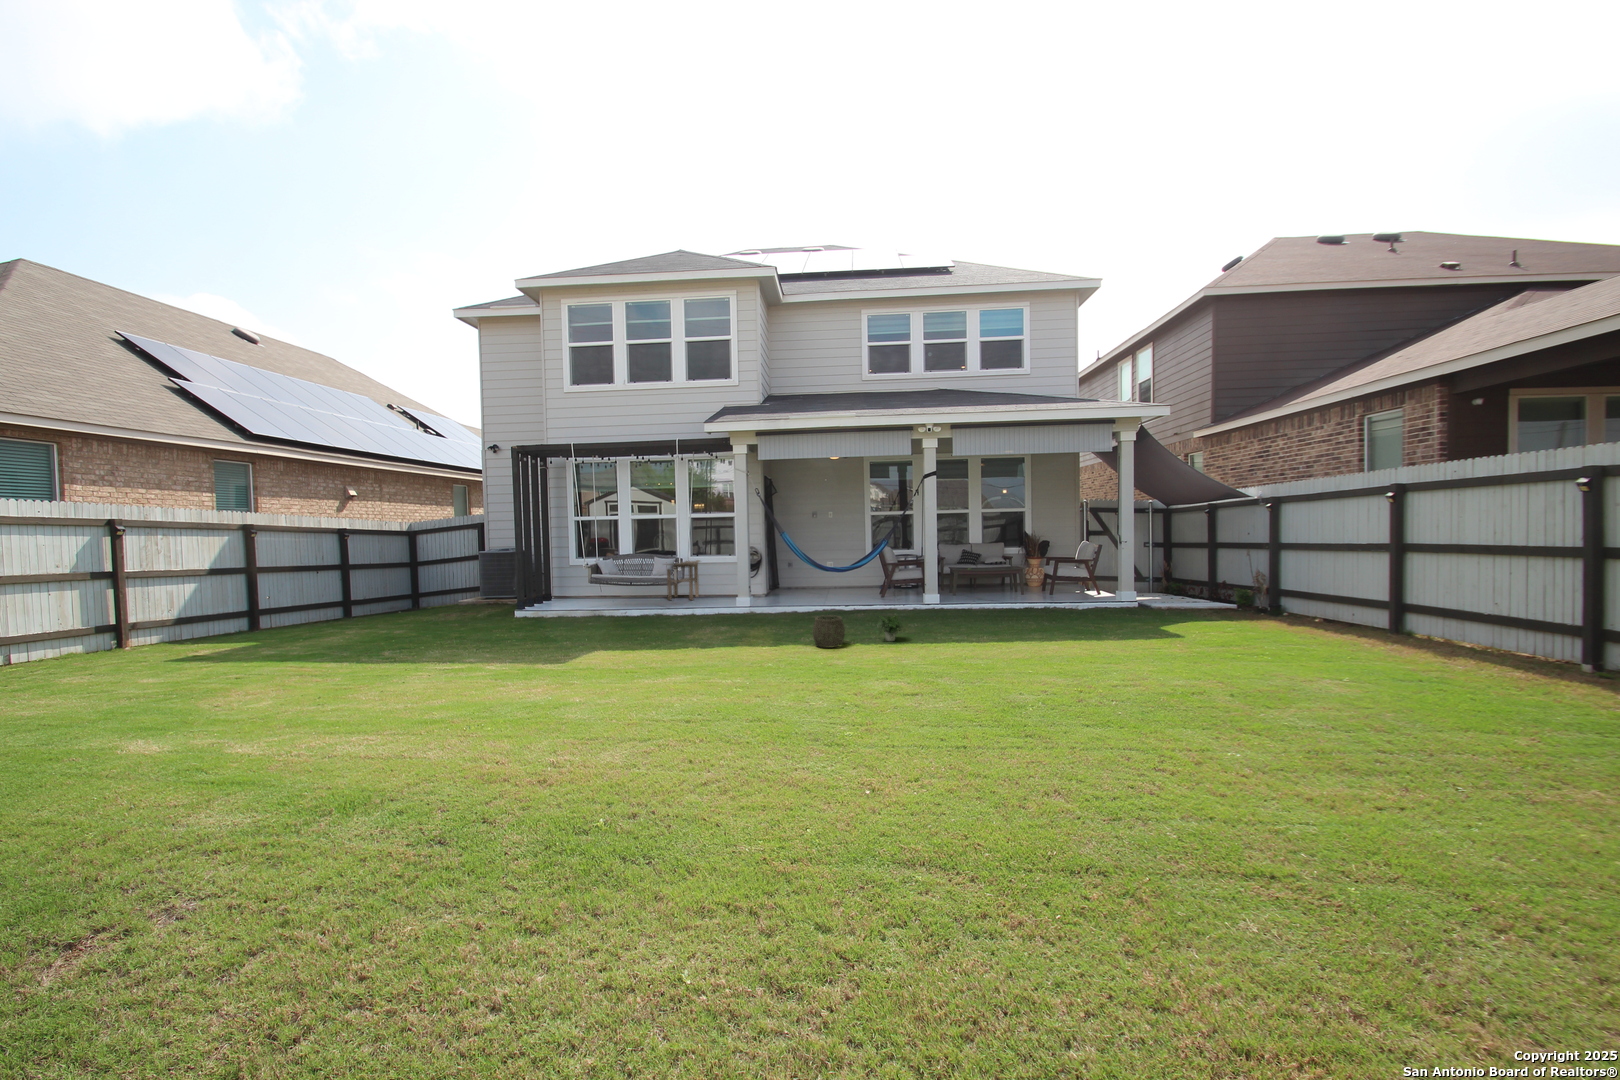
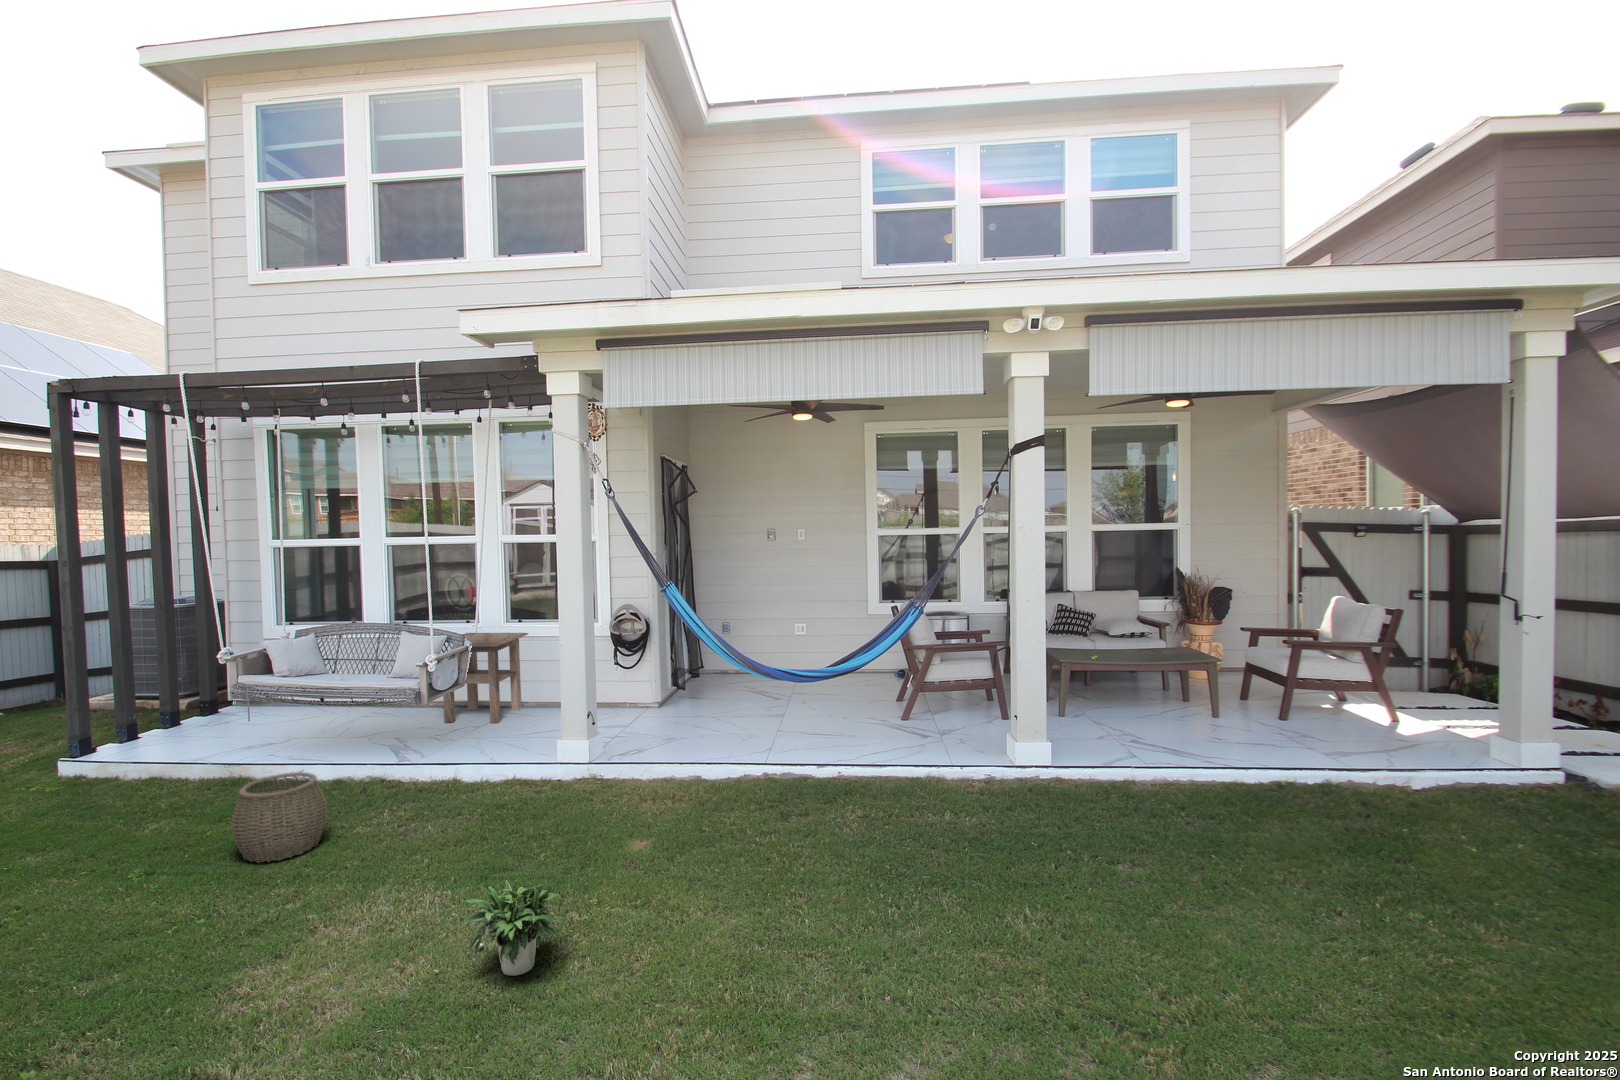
woven basket: present [813,615,845,648] -> present [232,772,327,862]
potted plant: present [878,616,904,641] -> present [435,880,570,976]

